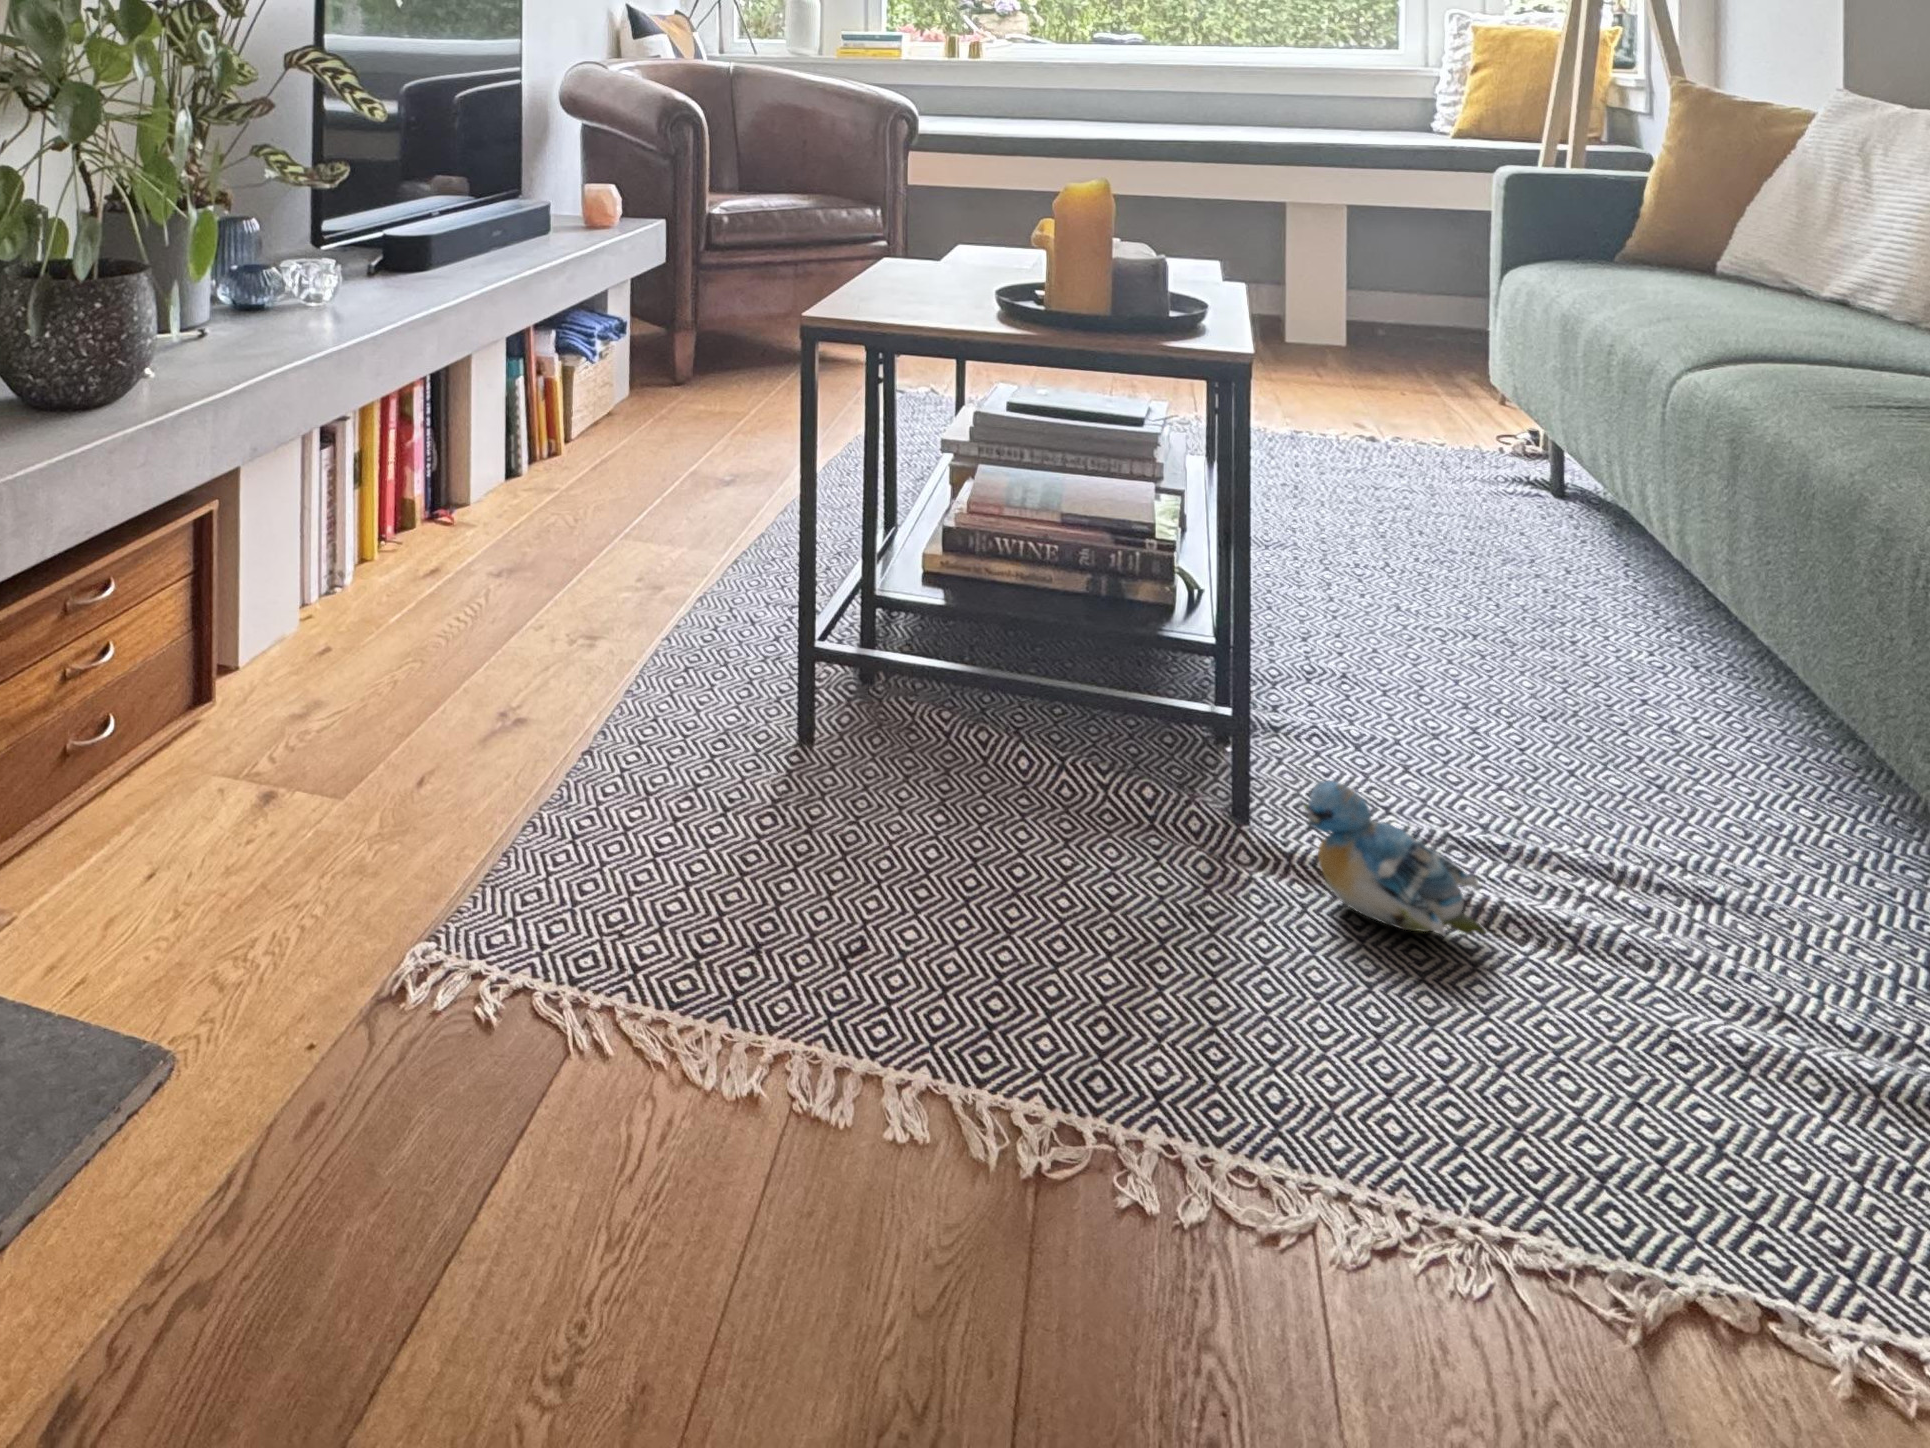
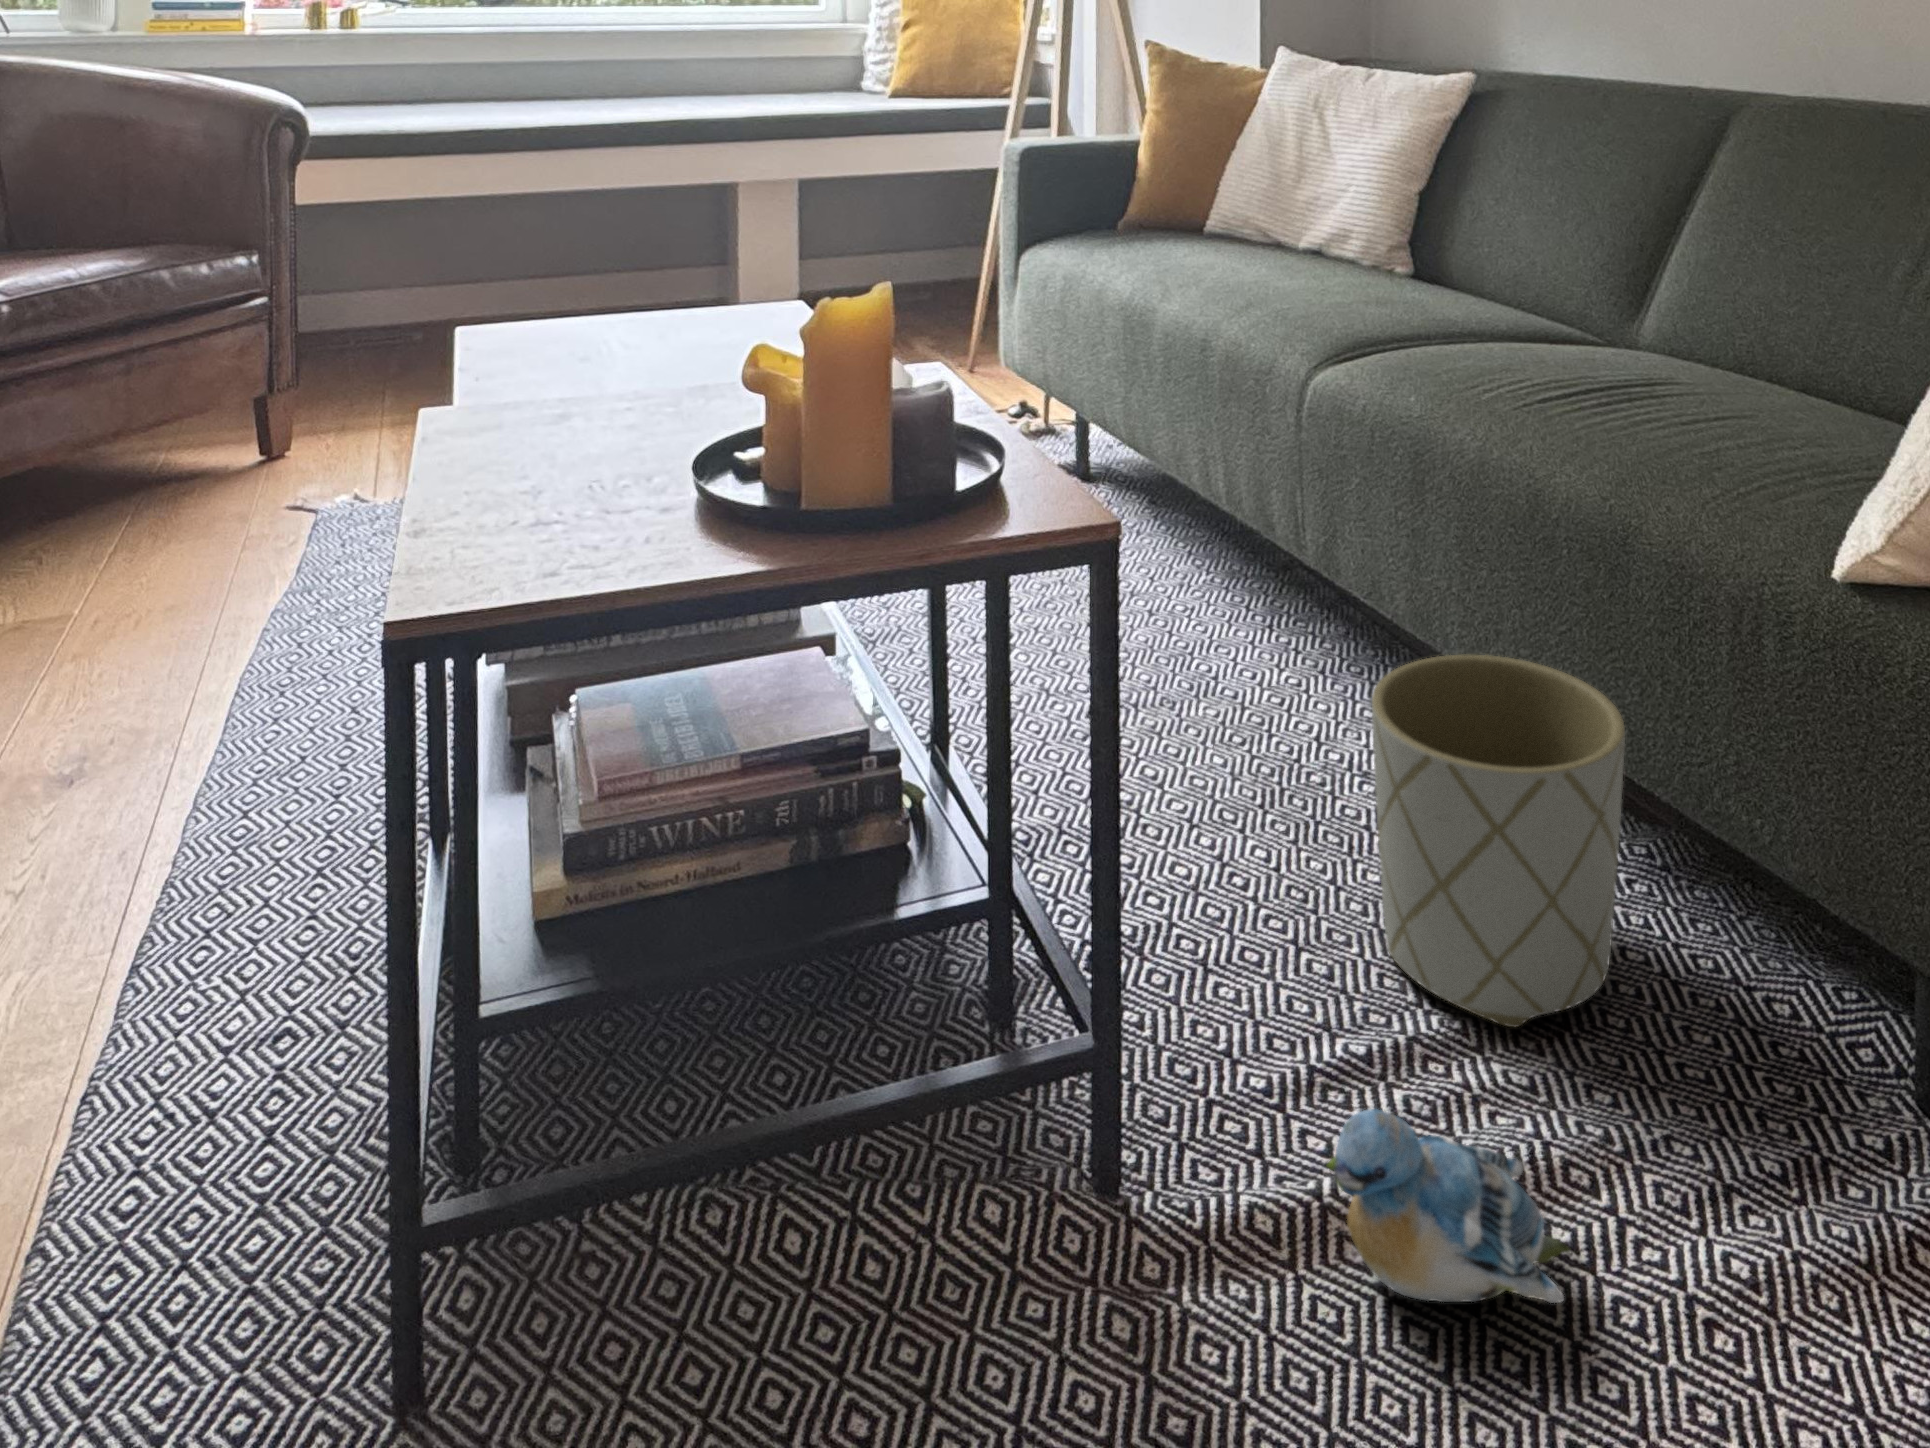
planter: none [1497,586,1737,870] -> present [1372,655,1625,1027]

